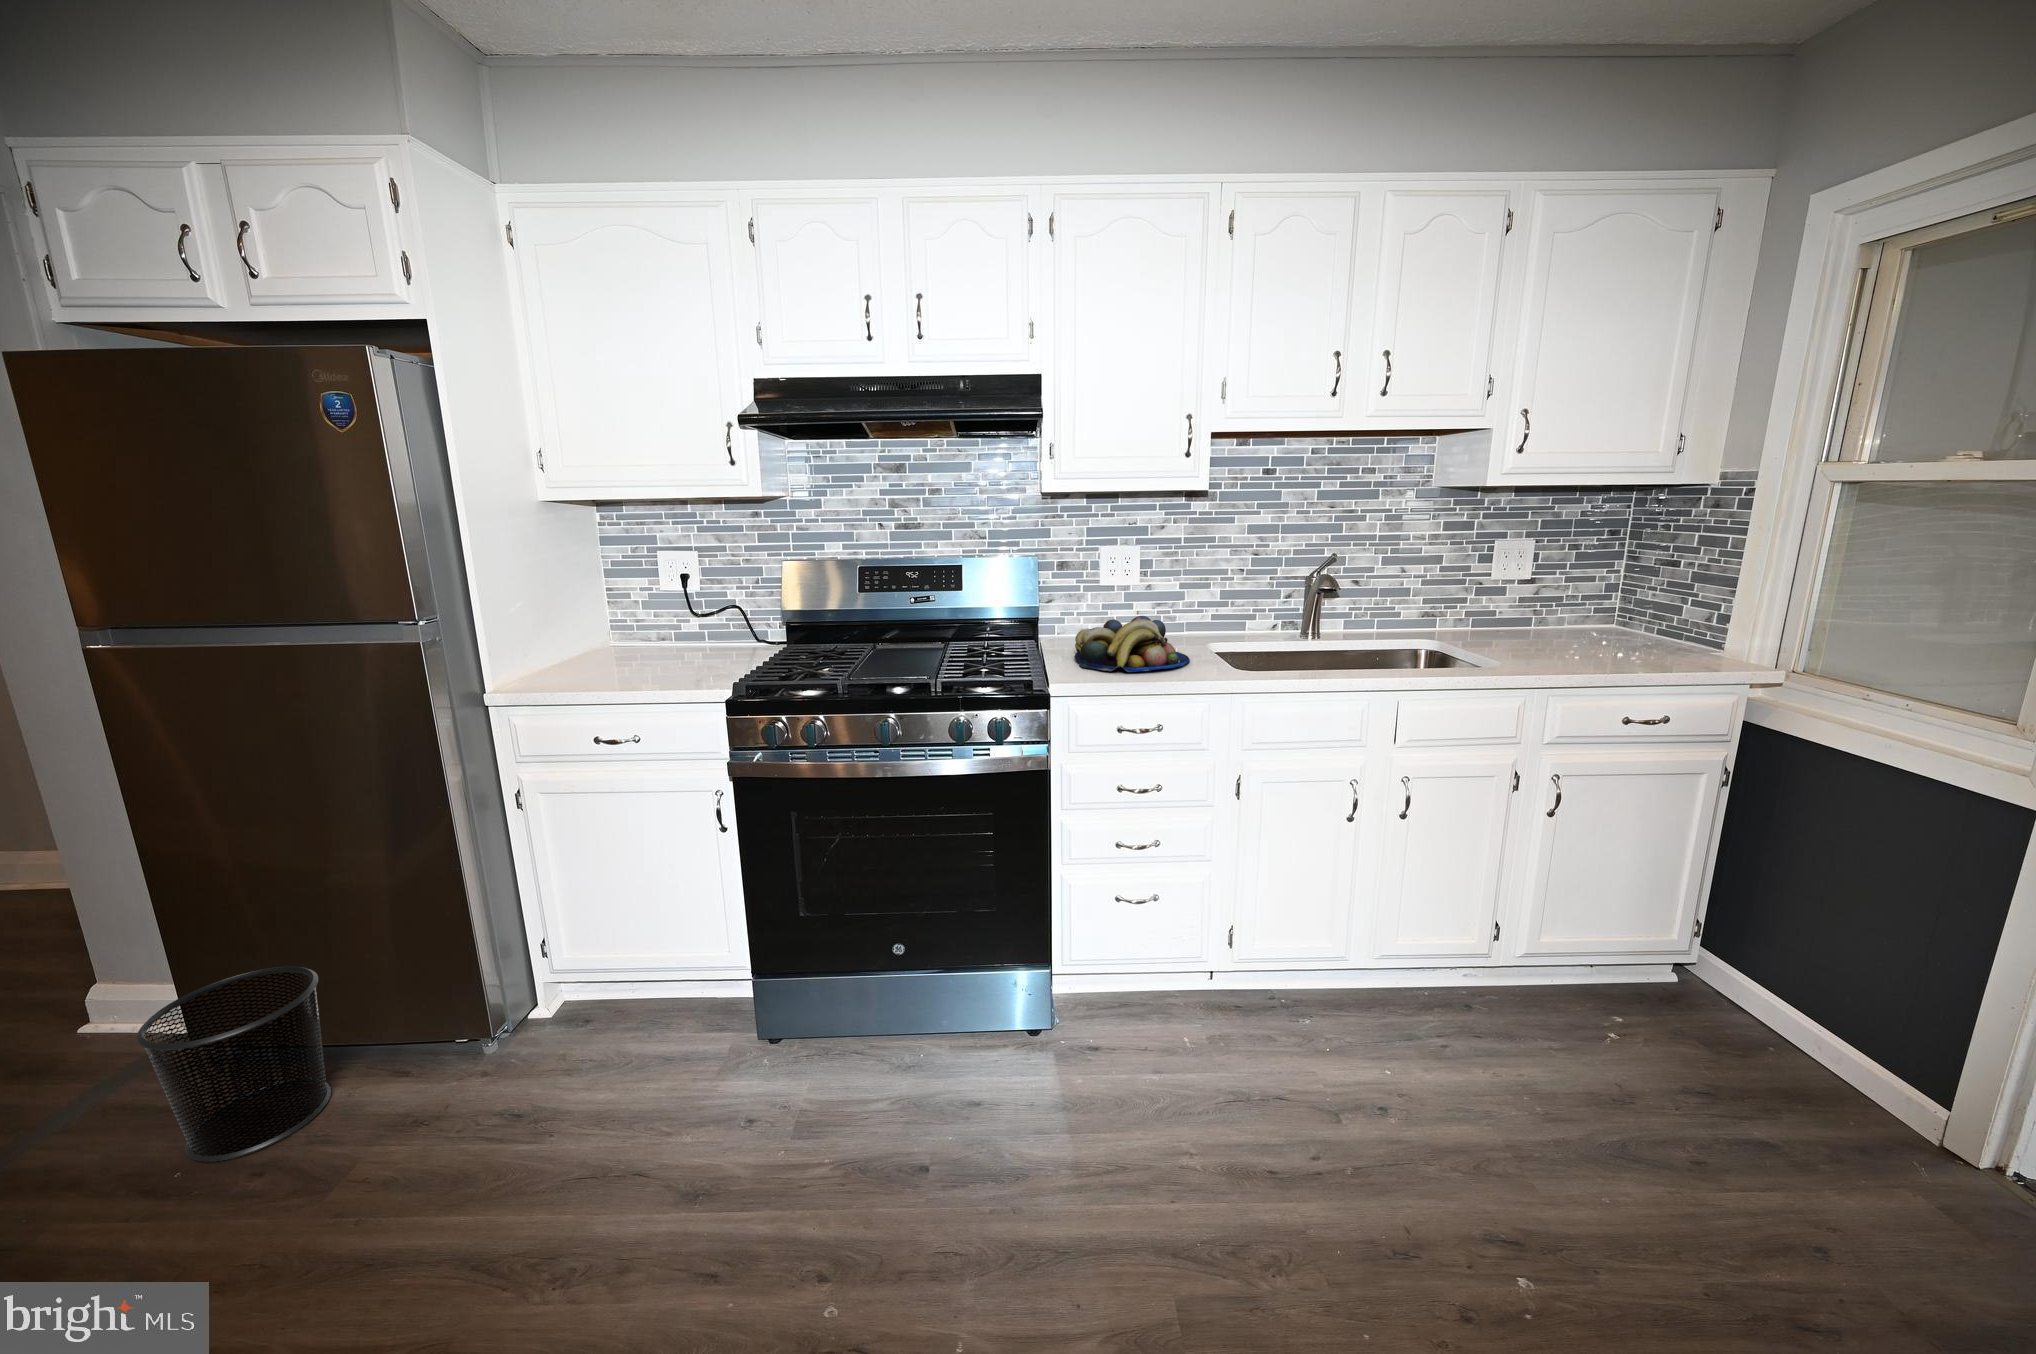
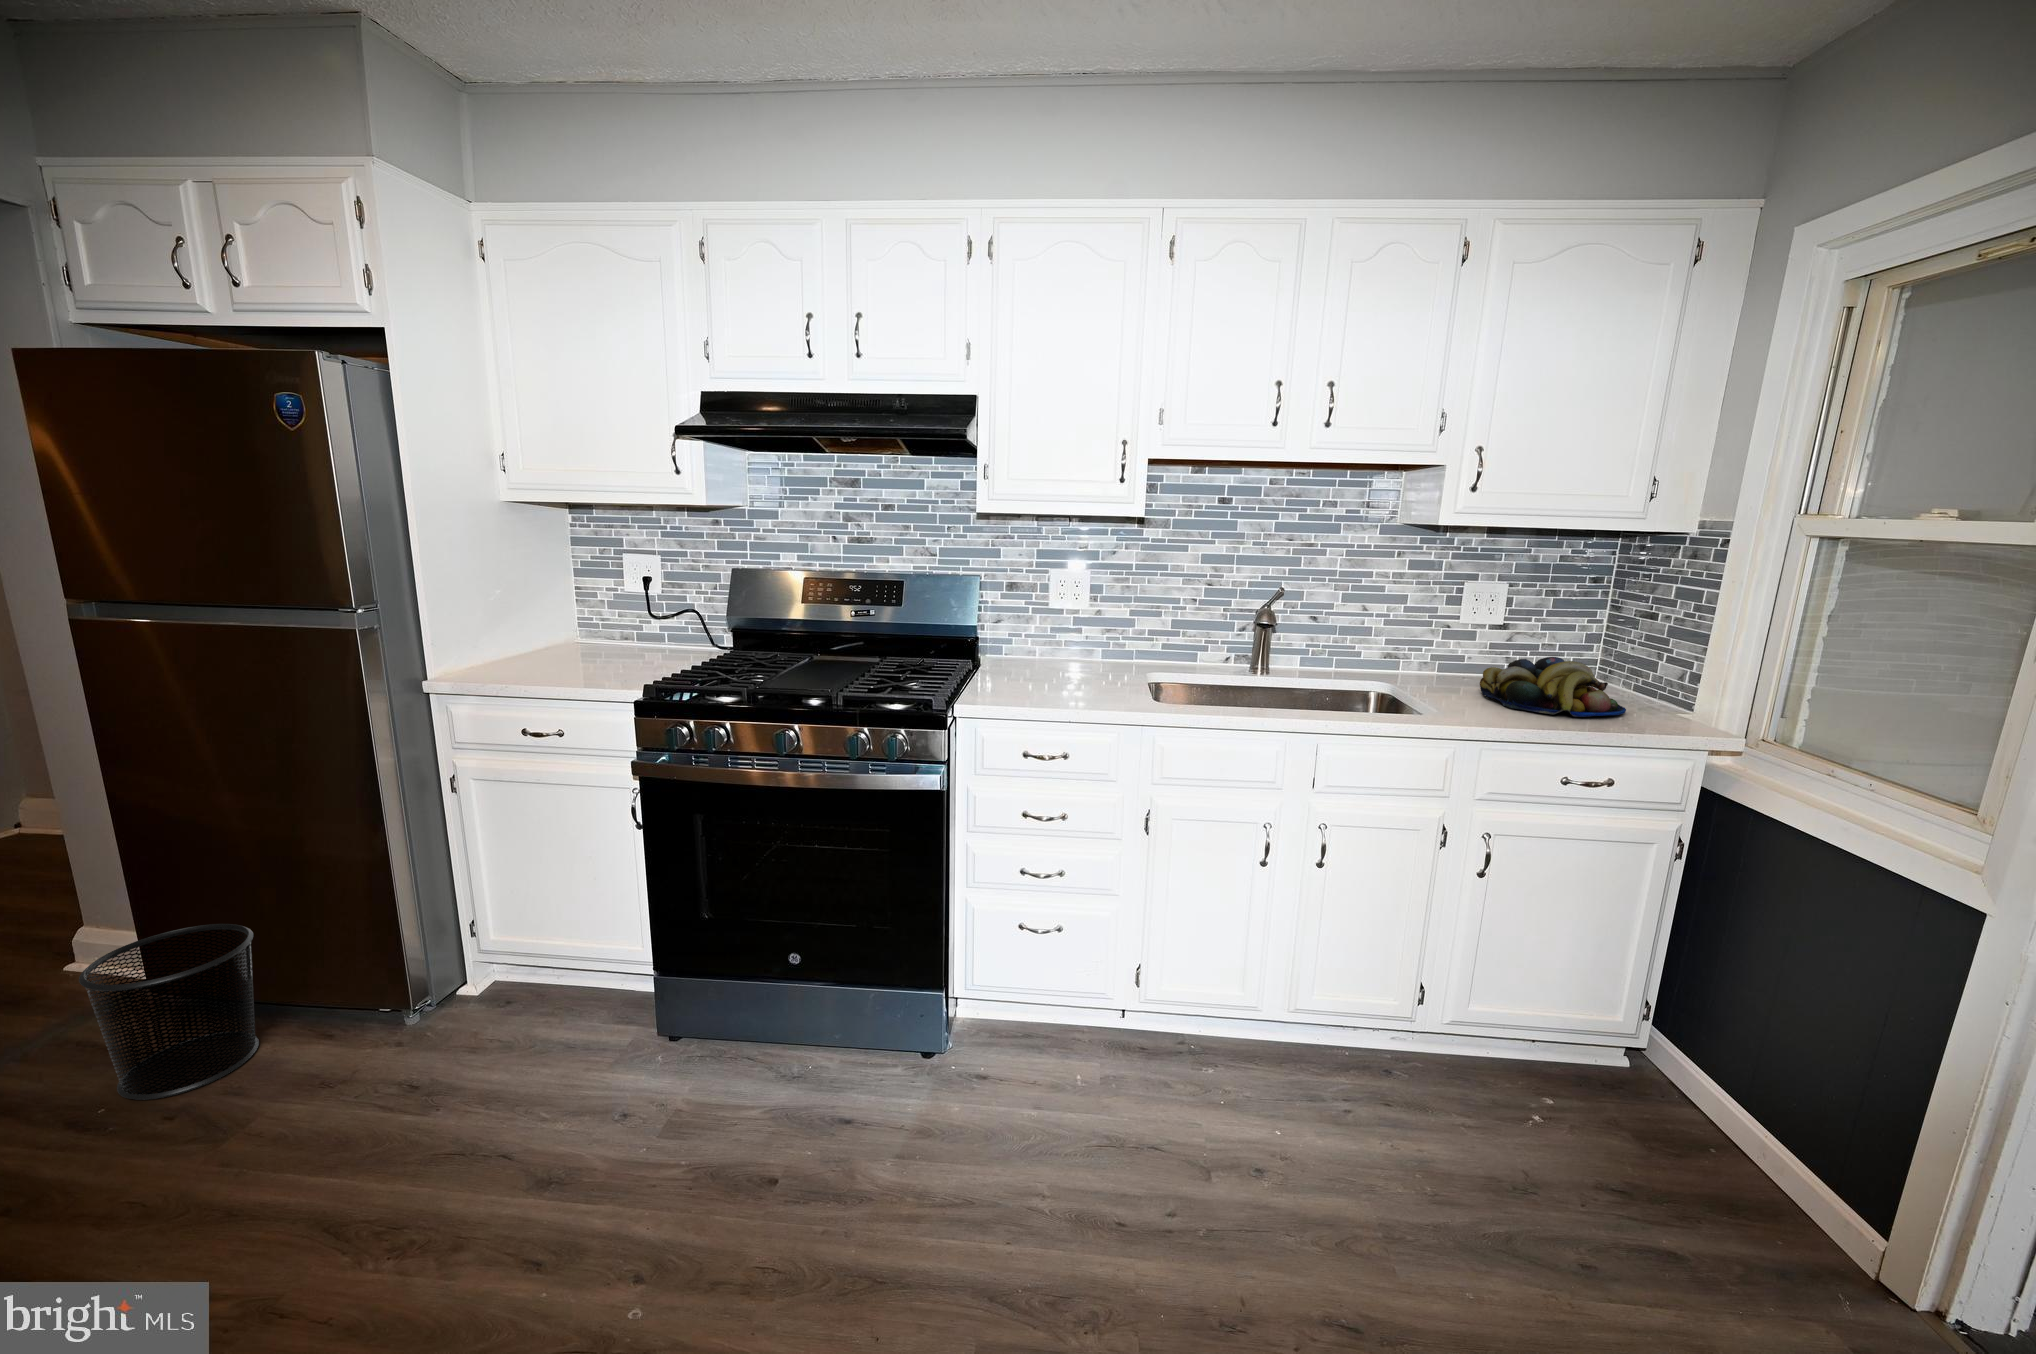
fruit bowl: present [1074,616,1190,672] -> present [1480,657,1626,717]

